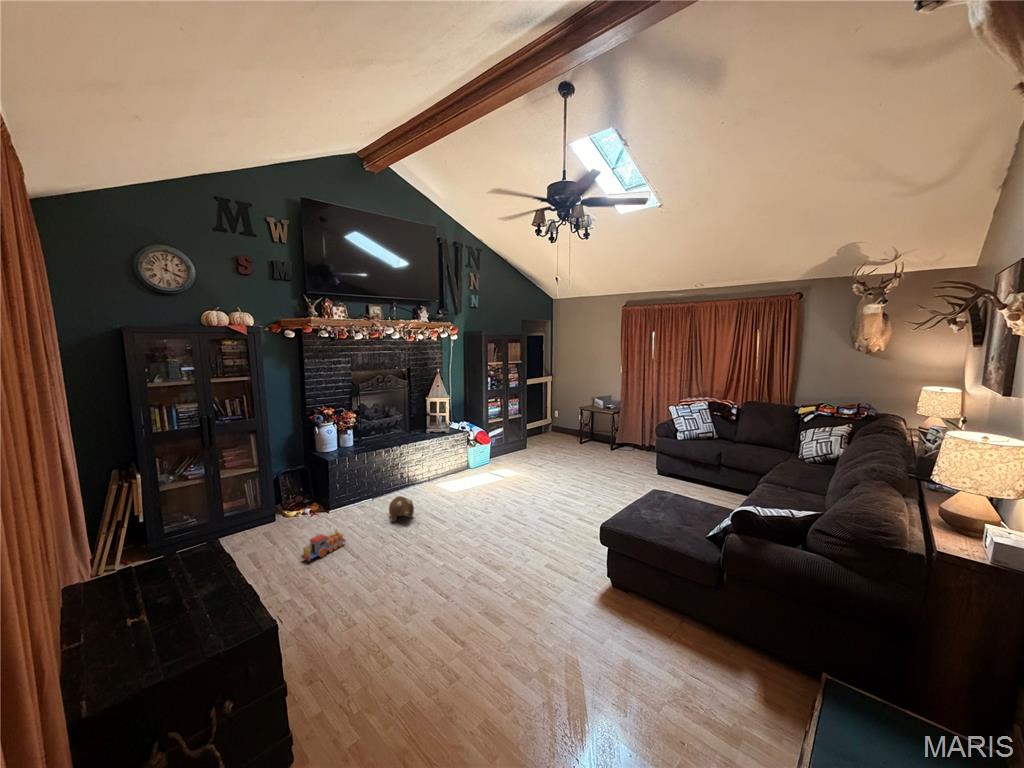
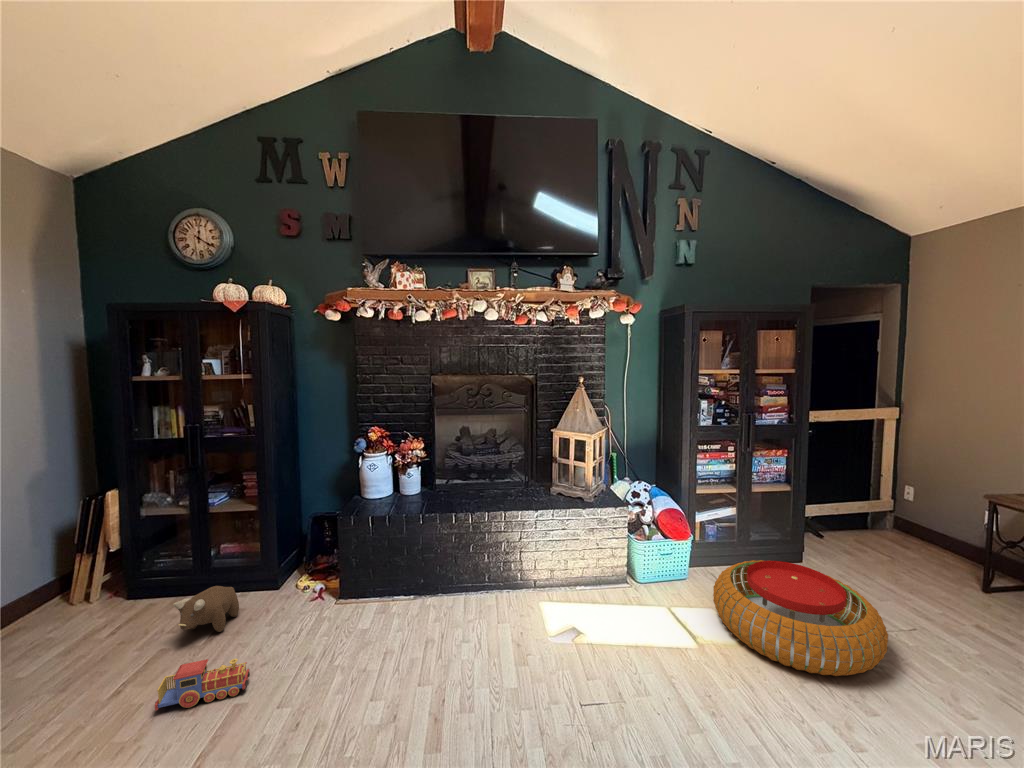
pouf: none [509,441,566,473] -> present [713,560,888,676]
plush toy: present [389,496,414,522] -> present [173,586,239,632]

